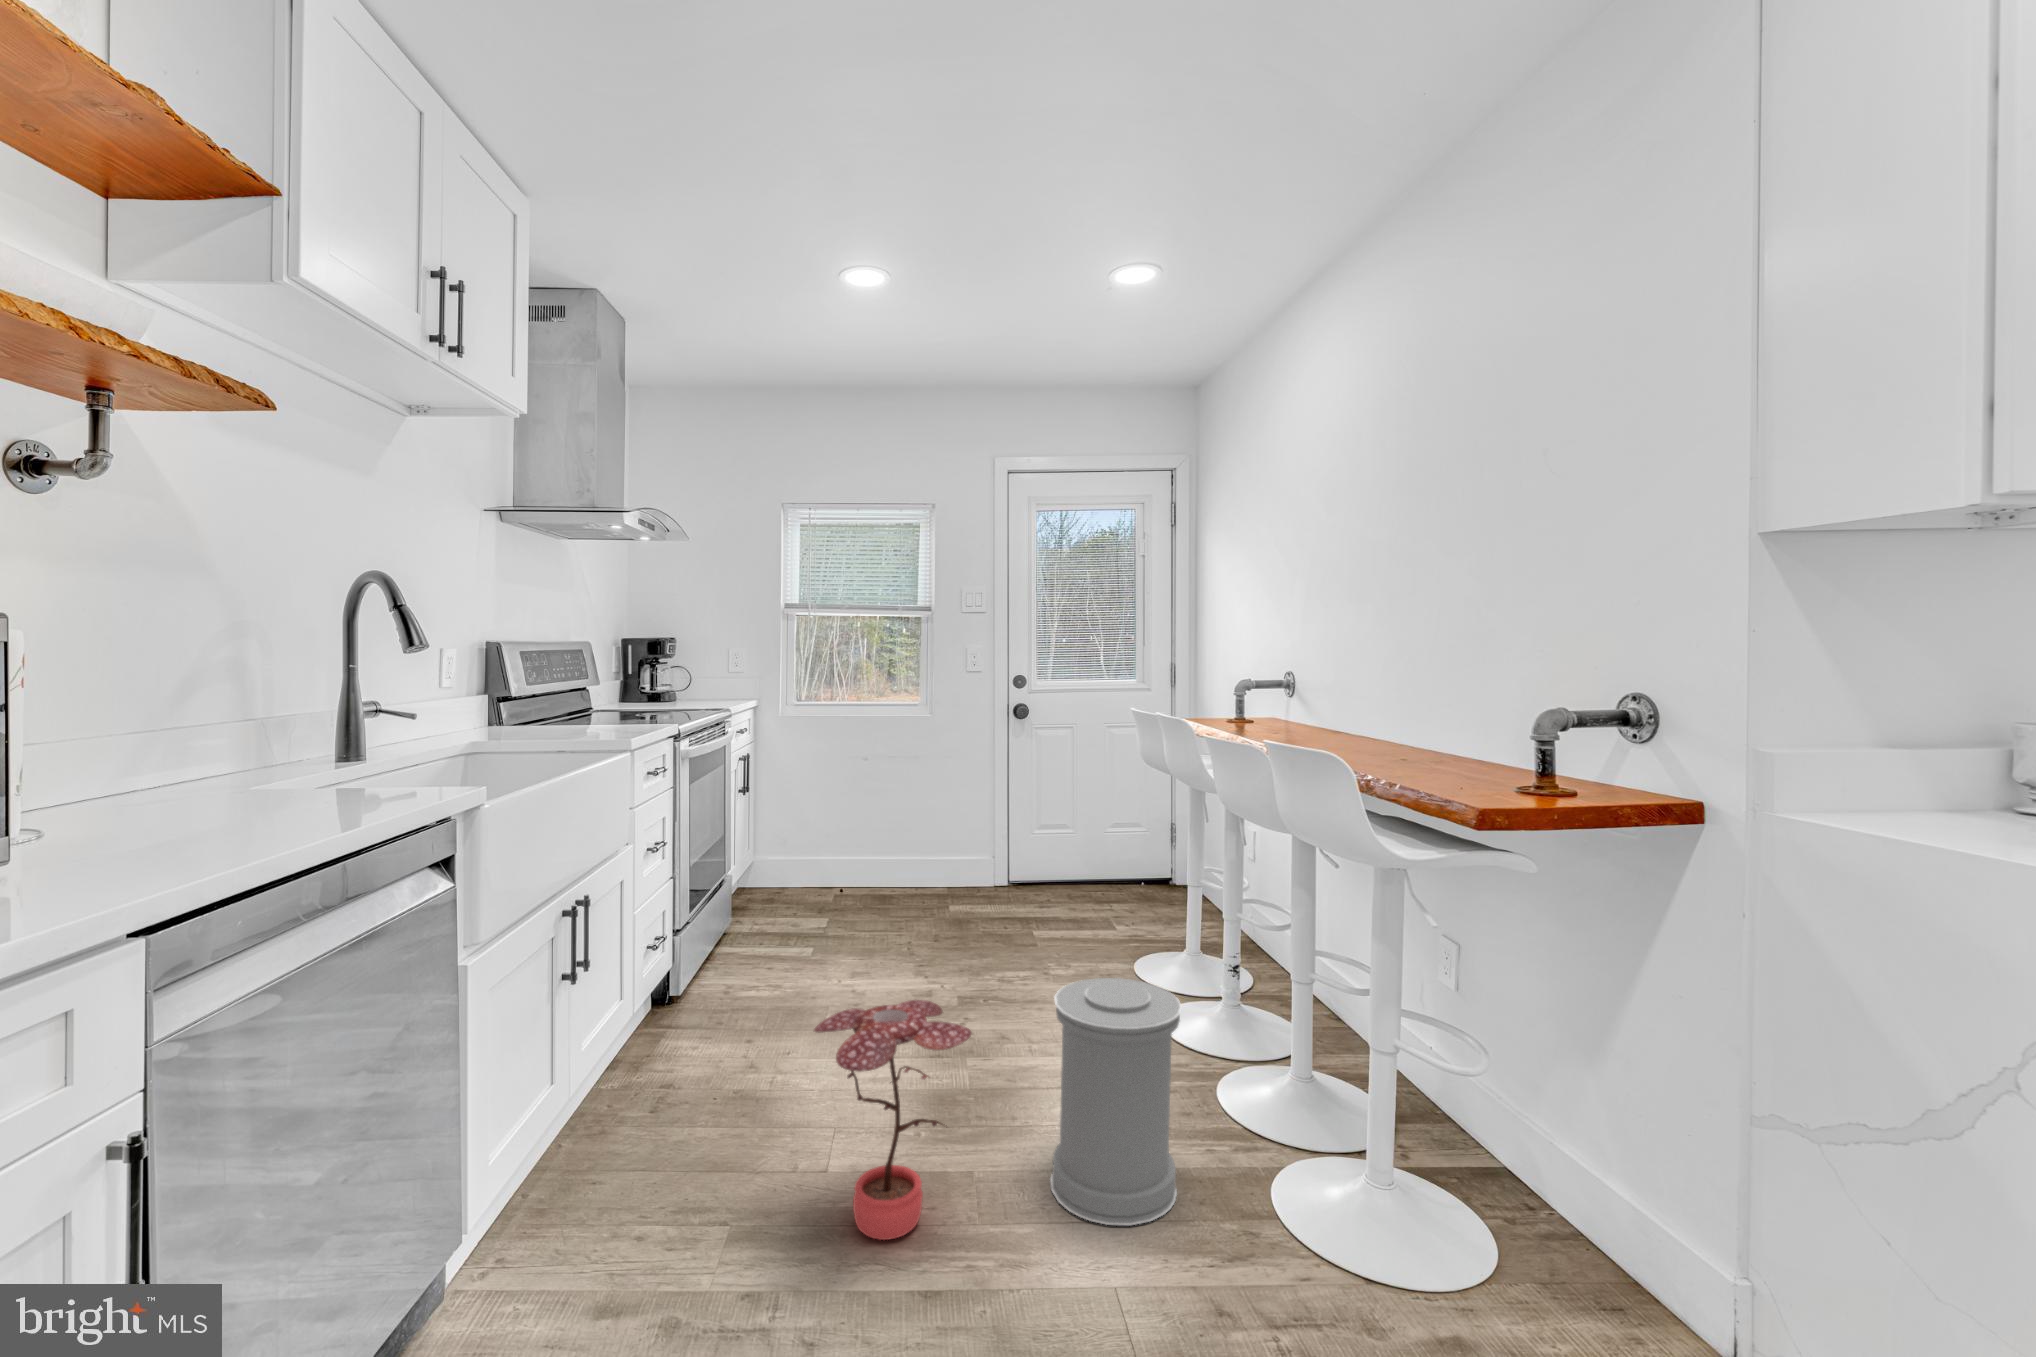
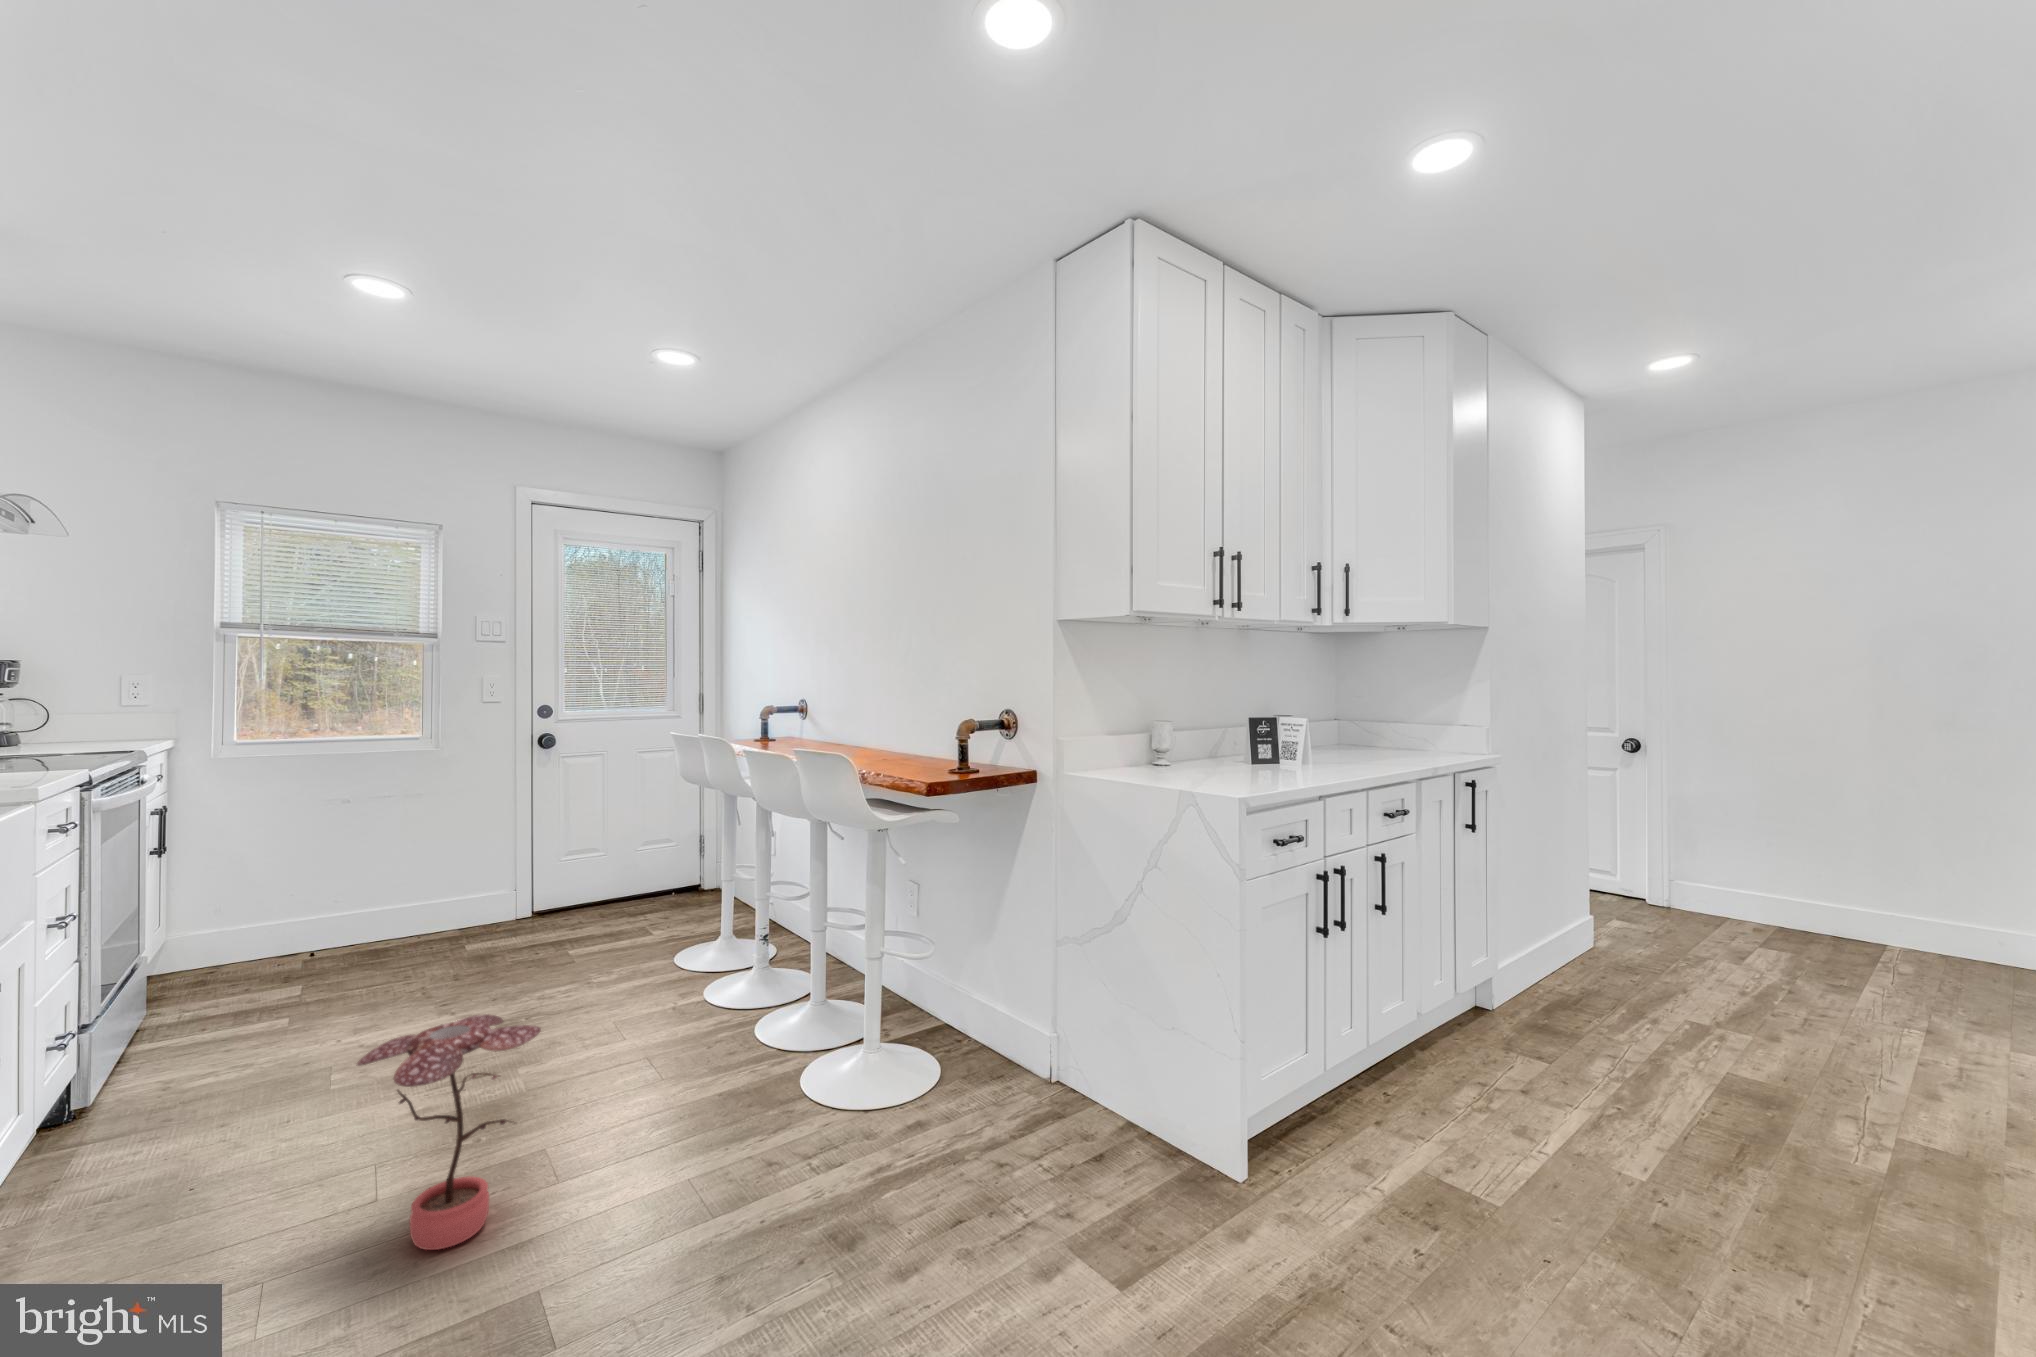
trash can: present [1050,978,1182,1225] -> none [617,959,735,1169]

